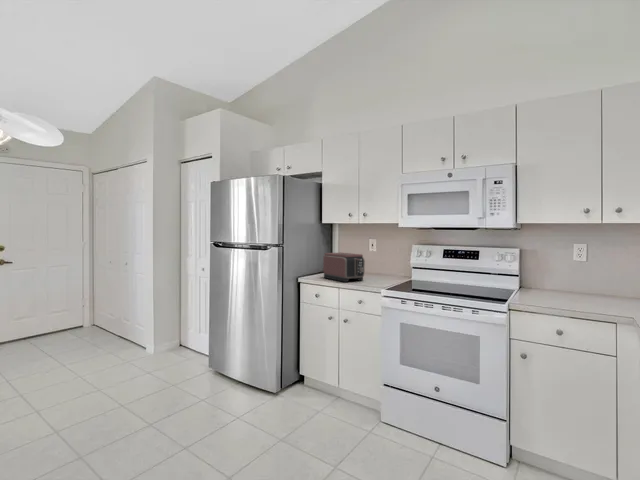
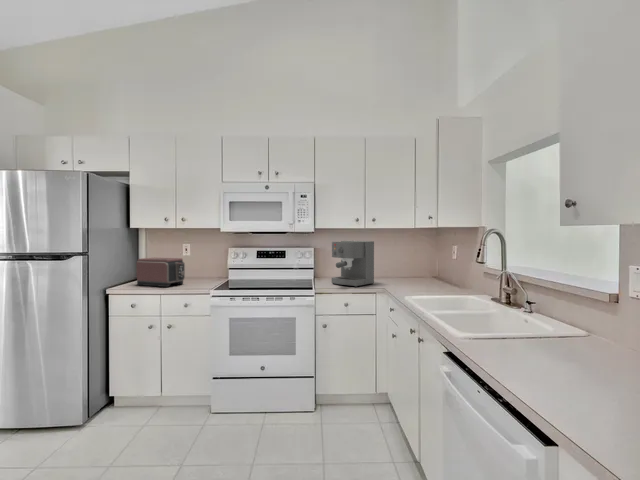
coffee maker: none [539,240,615,307] -> present [332,241,374,287]

